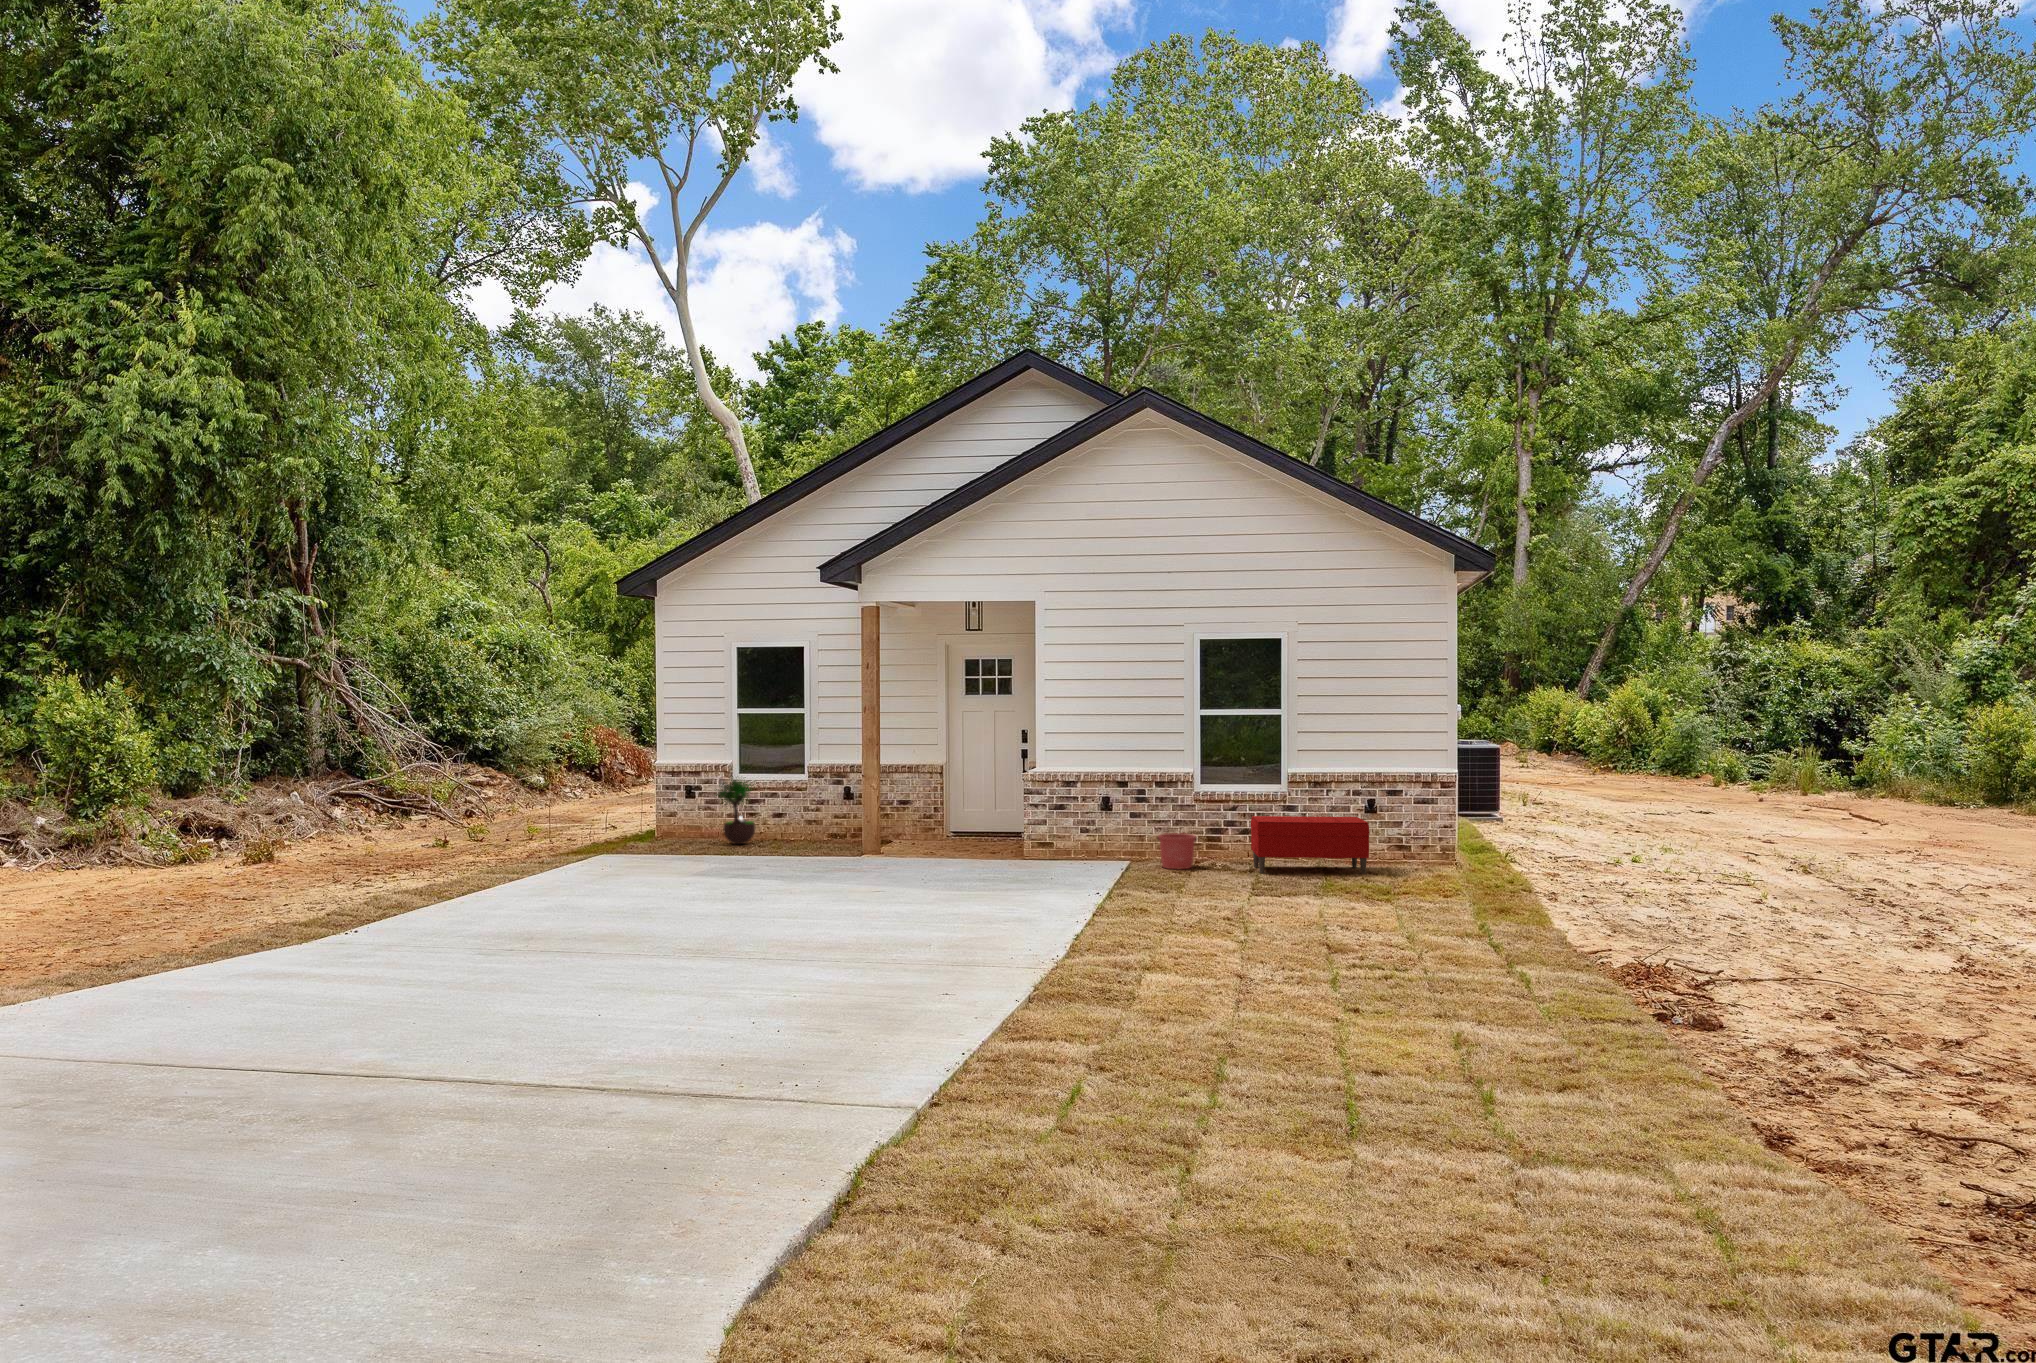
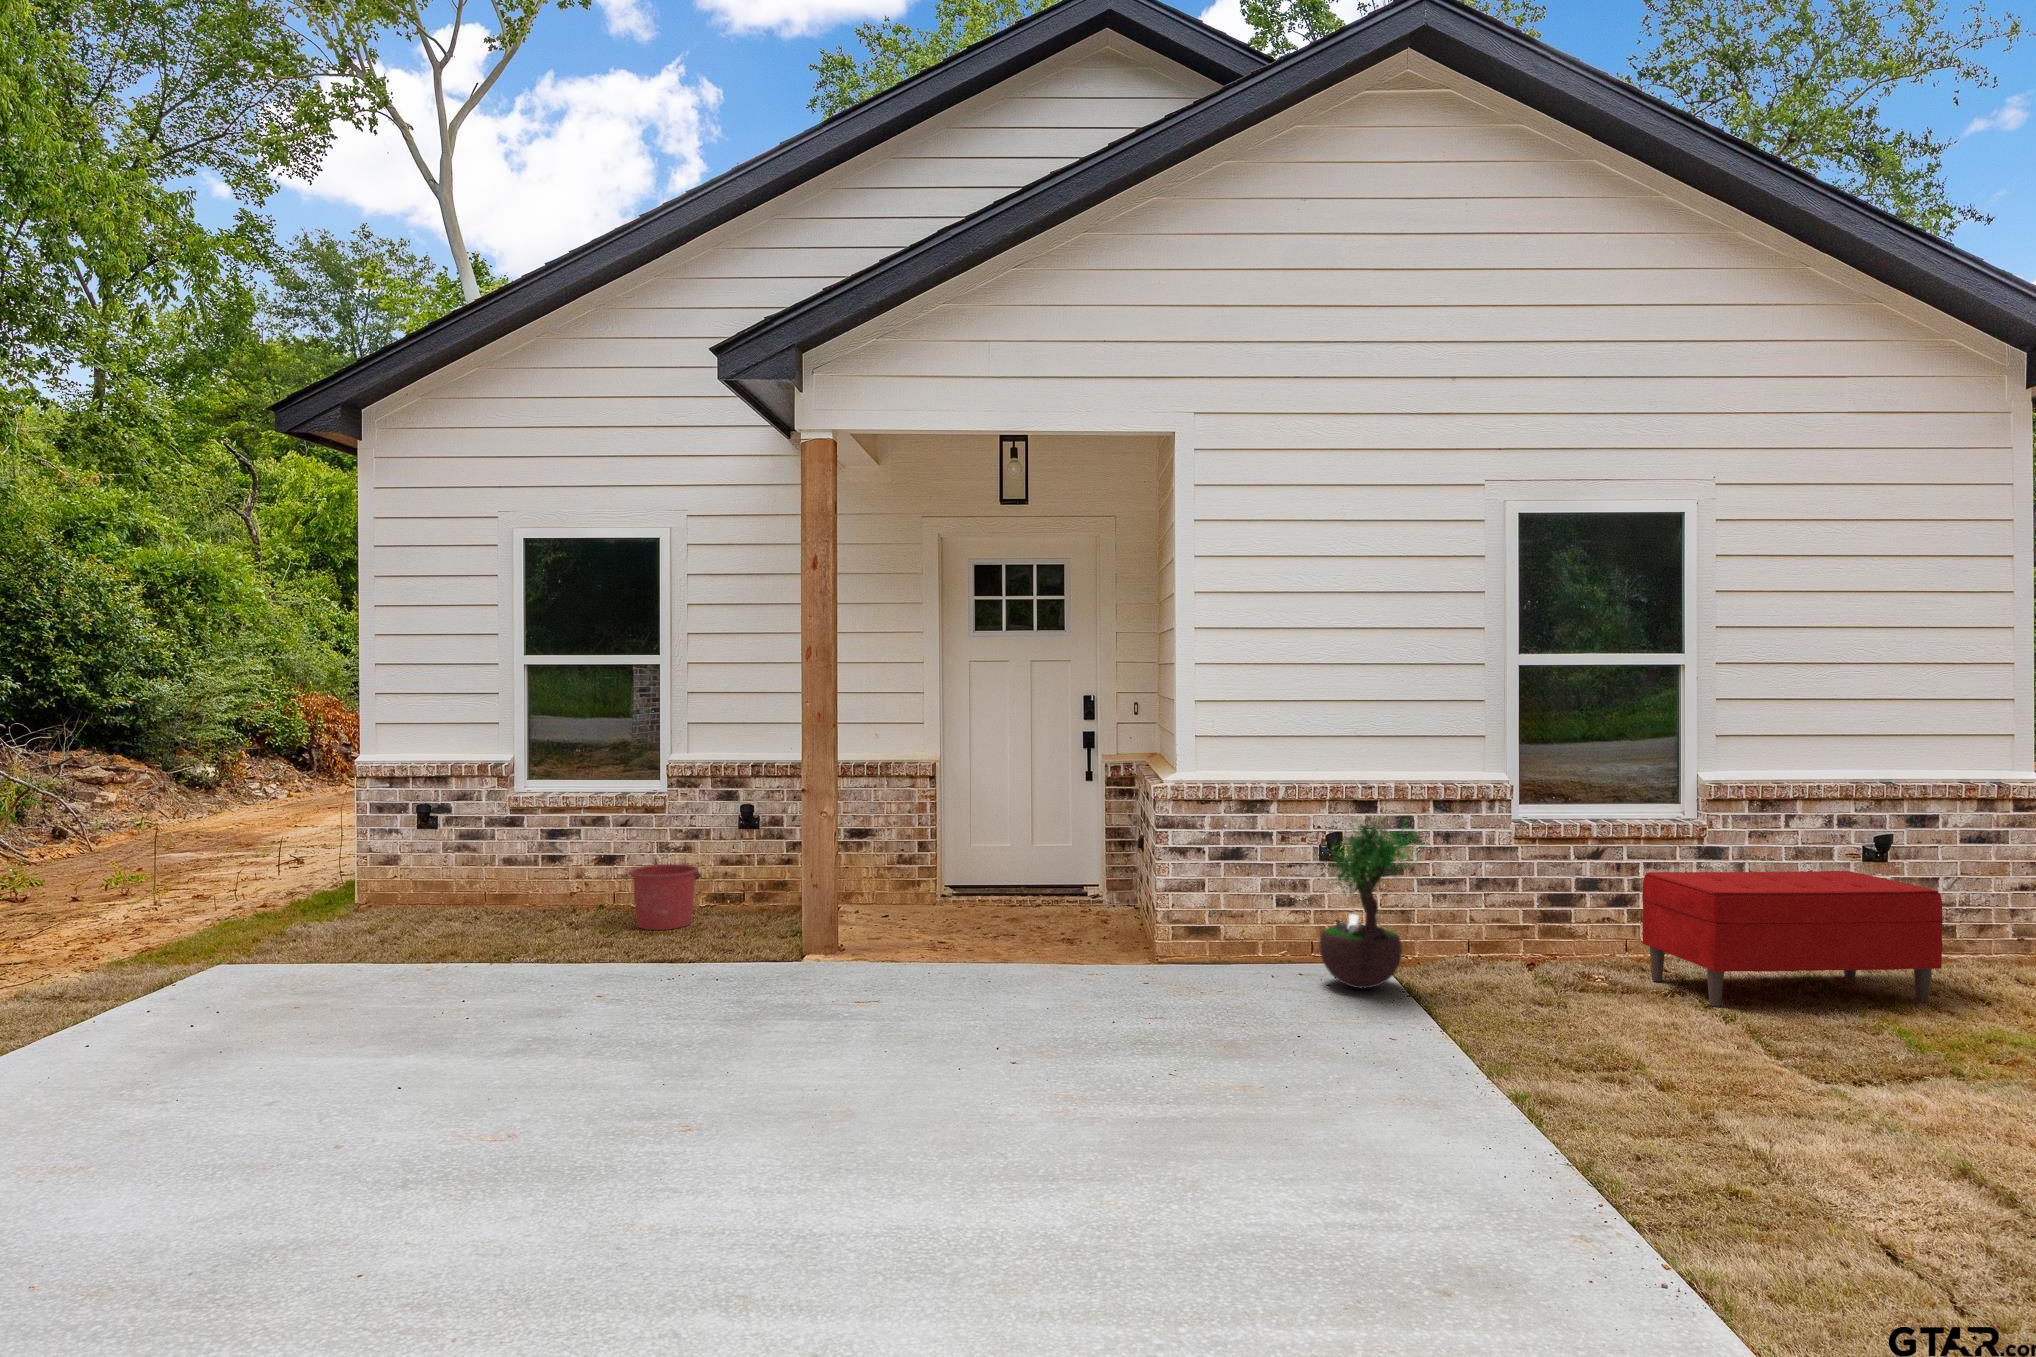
potted tree: present [716,776,755,844] -> present [1316,807,1423,988]
bucket: present [1157,833,1197,869] -> present [630,864,701,930]

